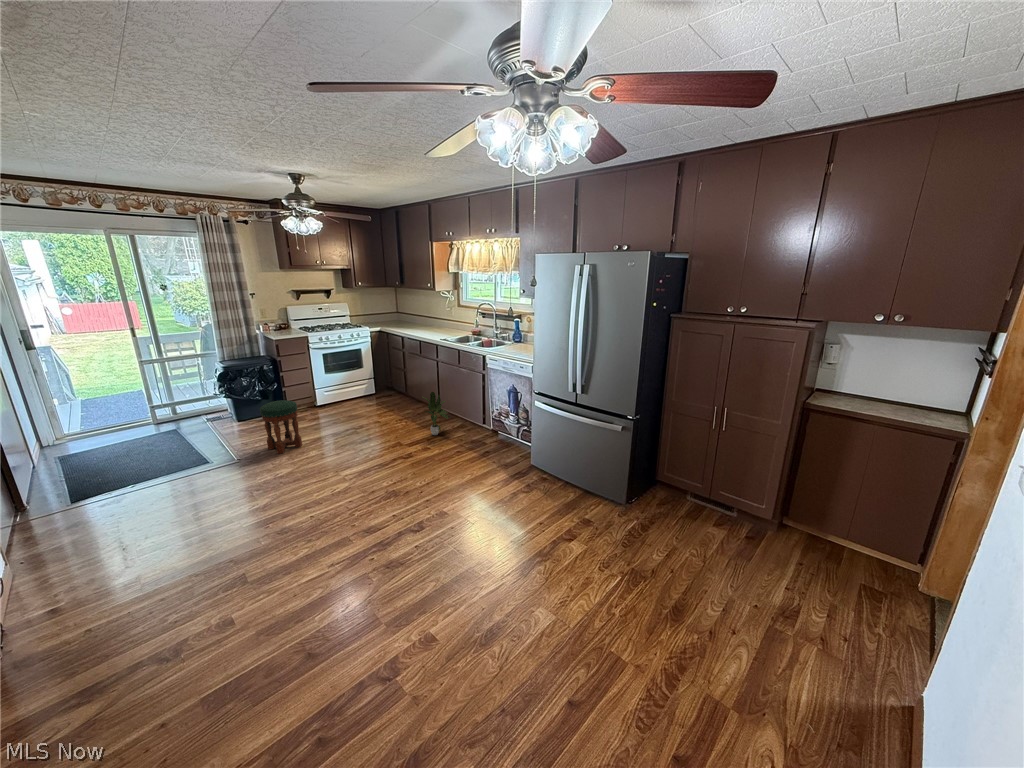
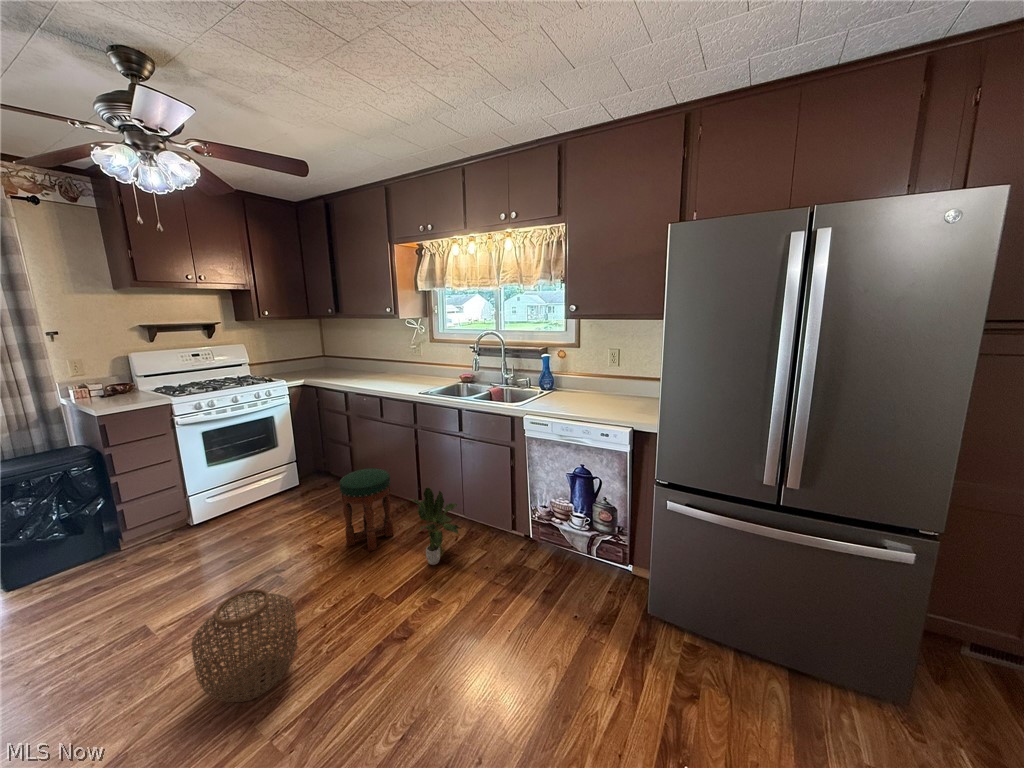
stool: present [260,400,302,454] -> present [339,468,393,551]
woven basket: none [315,422,358,467] -> present [191,589,297,702]

